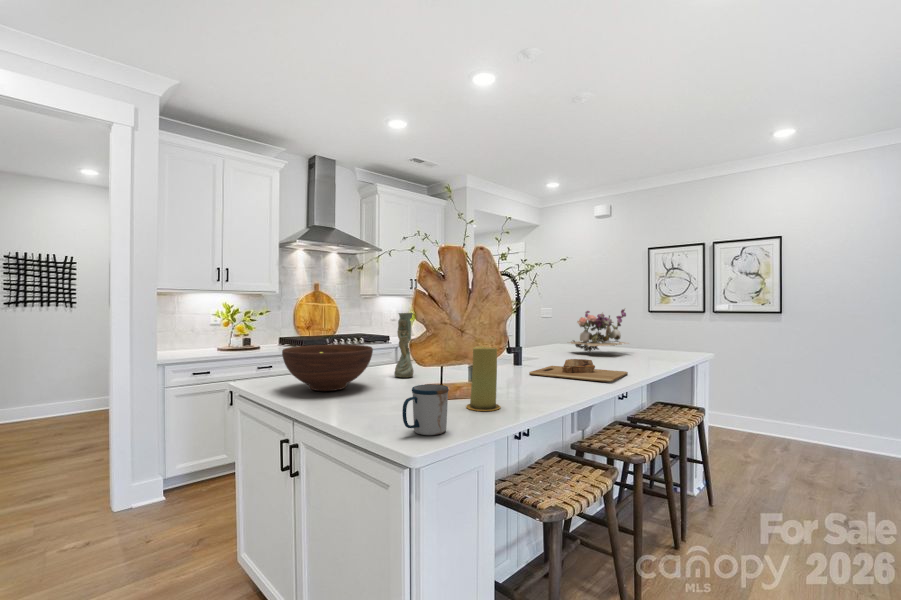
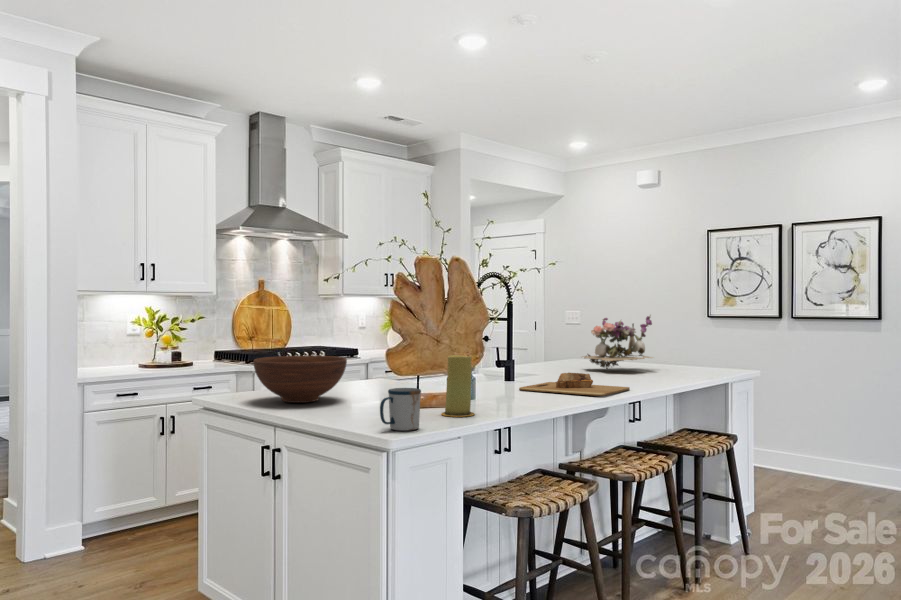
vase: present [394,312,414,377] -> none [369,321,390,392]

